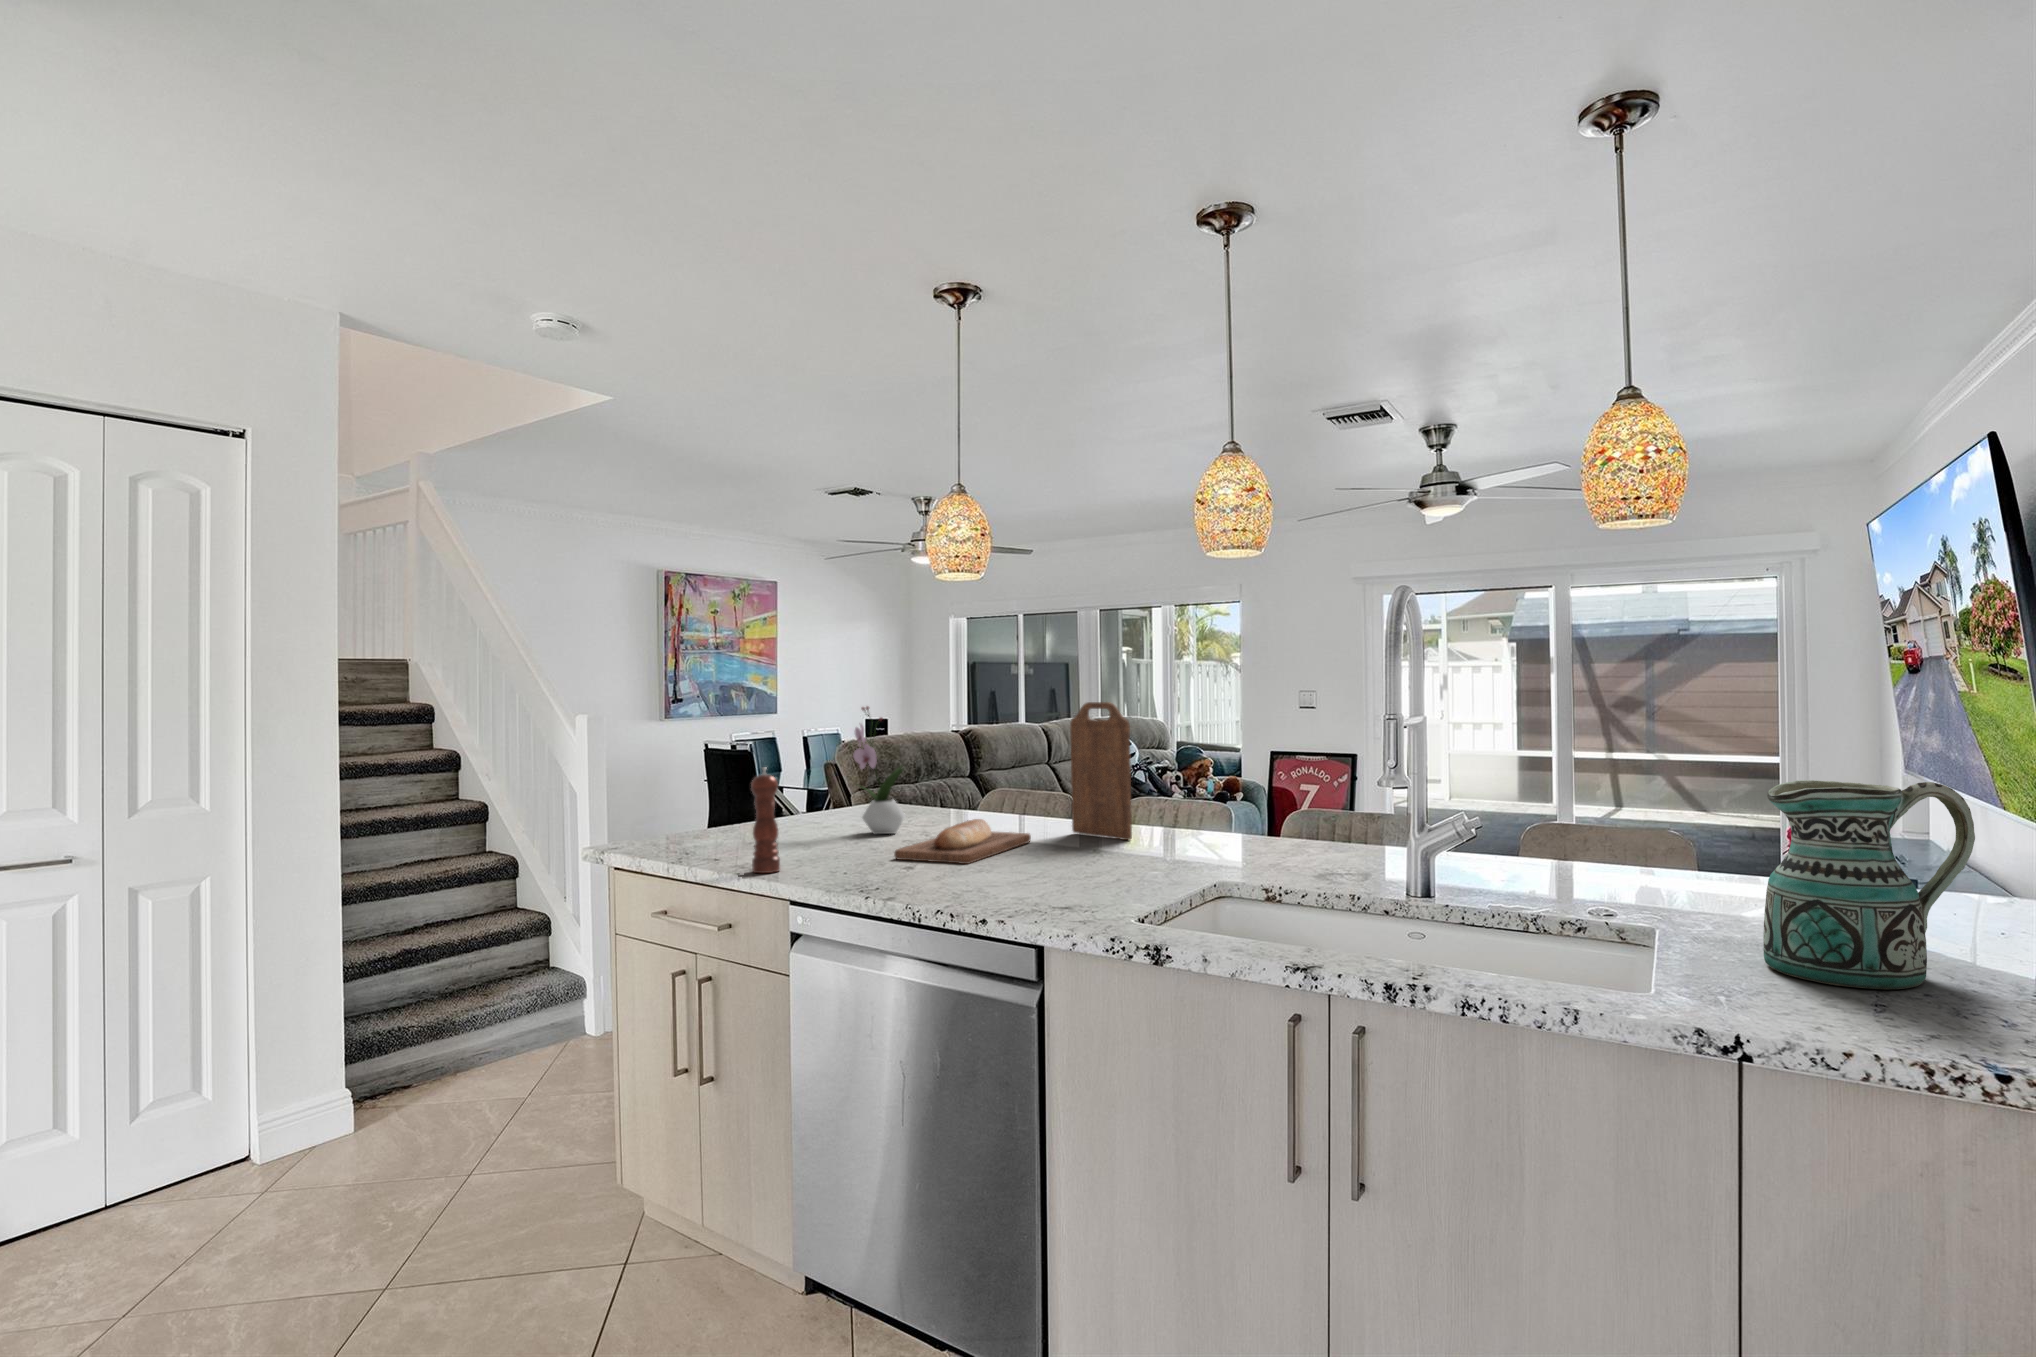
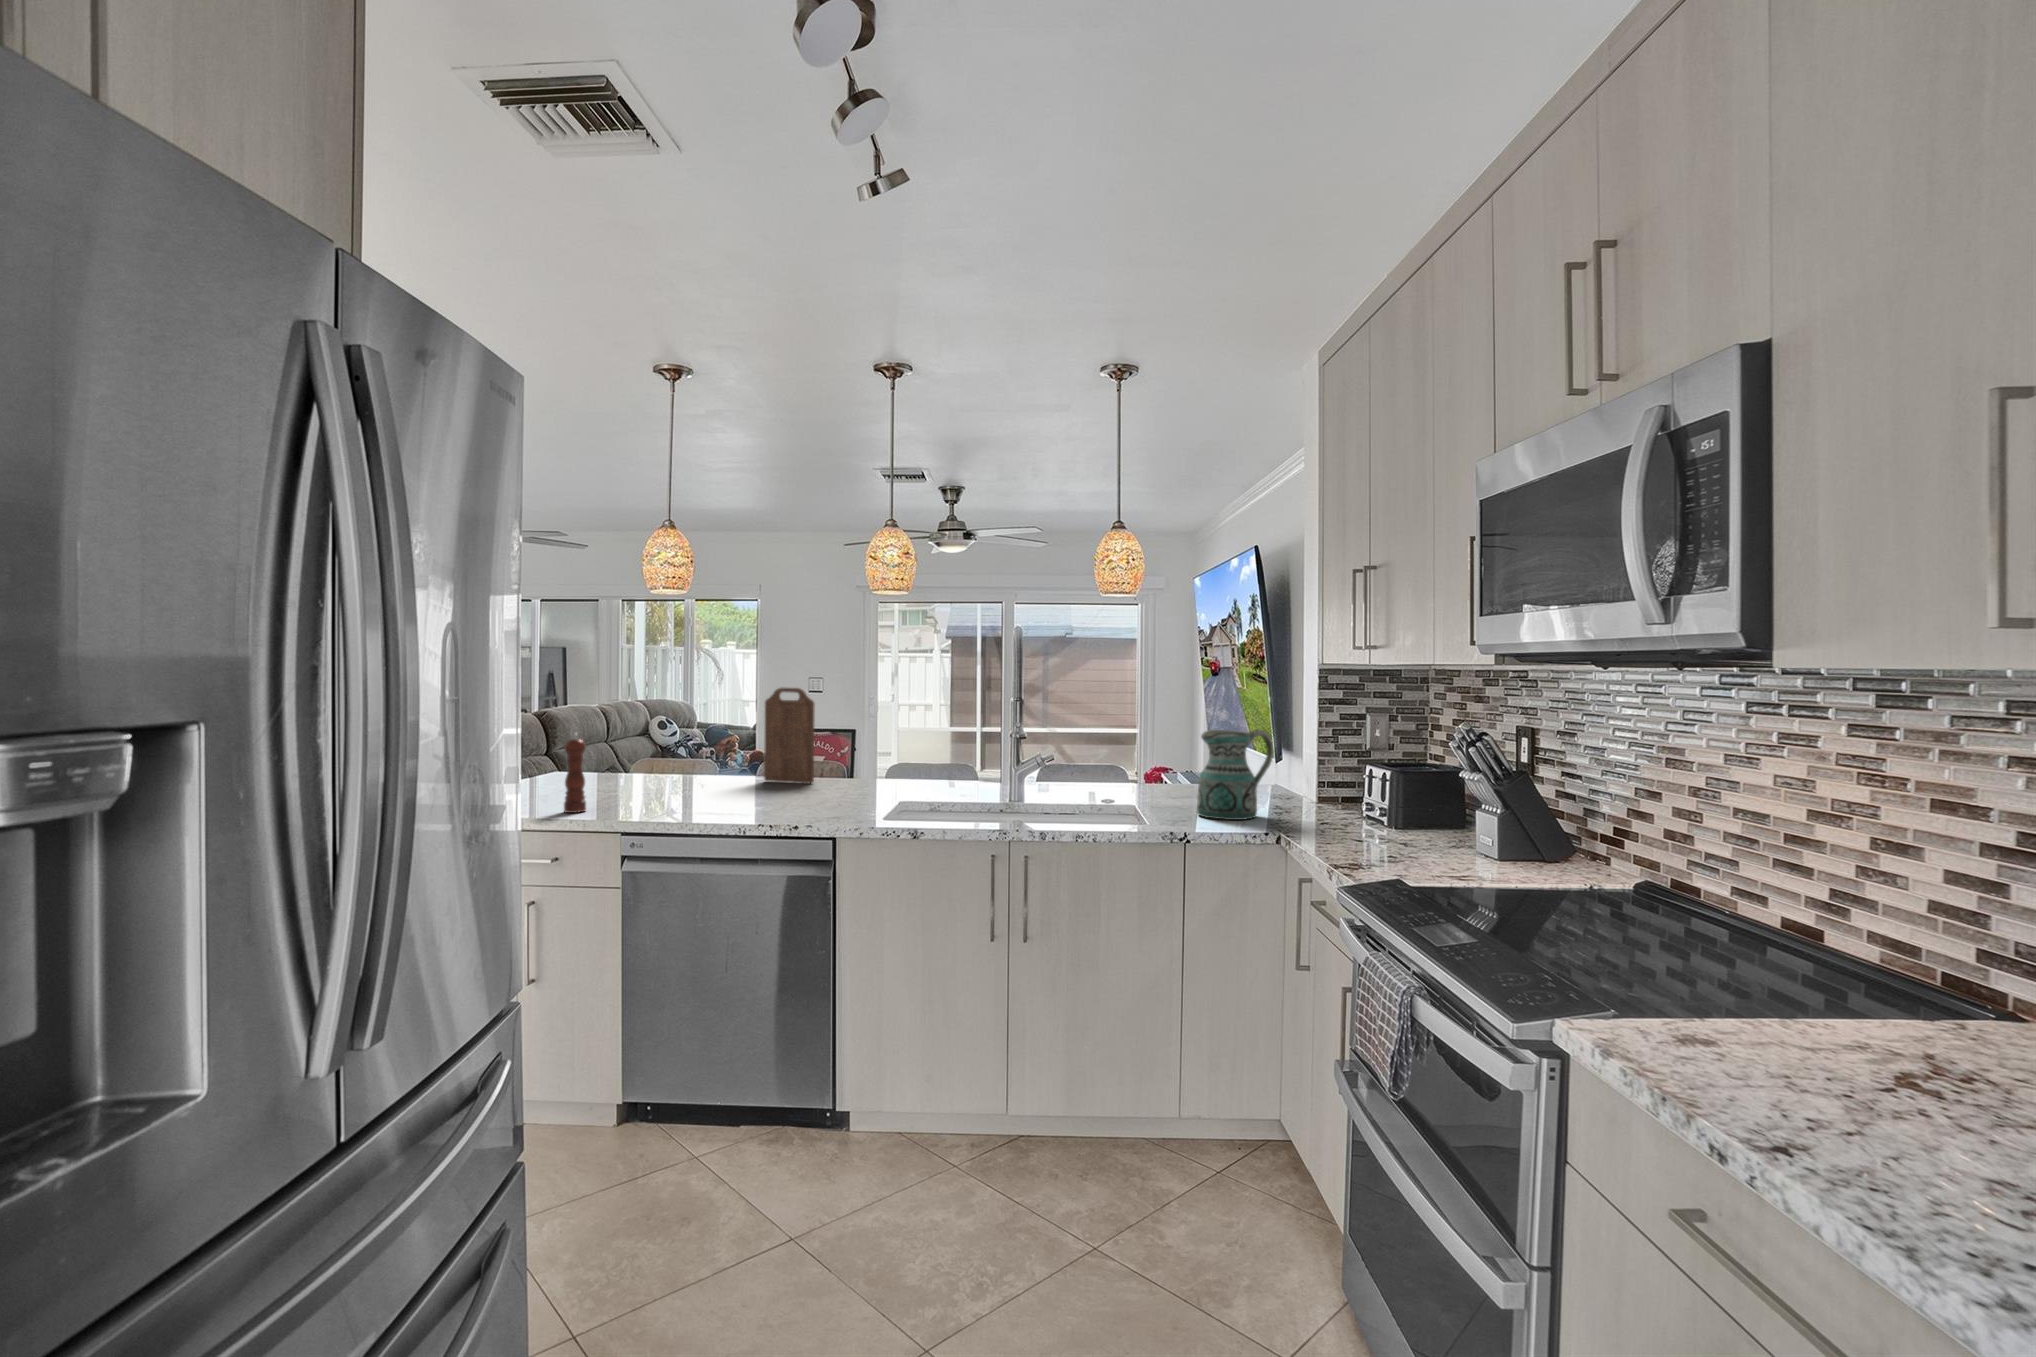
flower arrangement: present [853,706,905,834] -> none [589,688,636,788]
bread loaf: present [894,819,1031,864] -> none [661,771,744,801]

